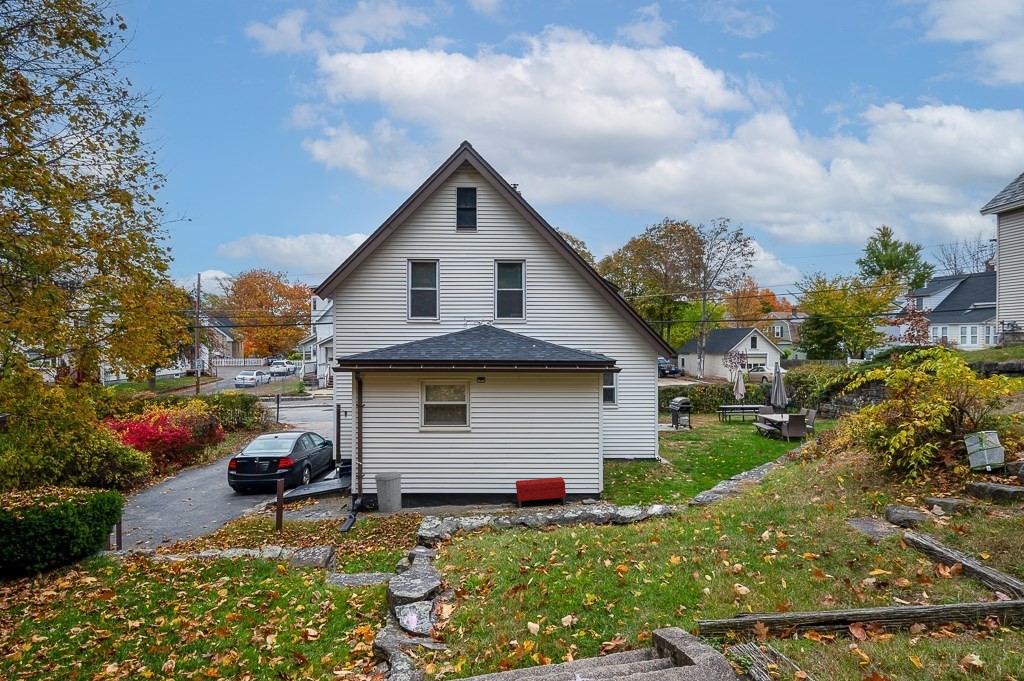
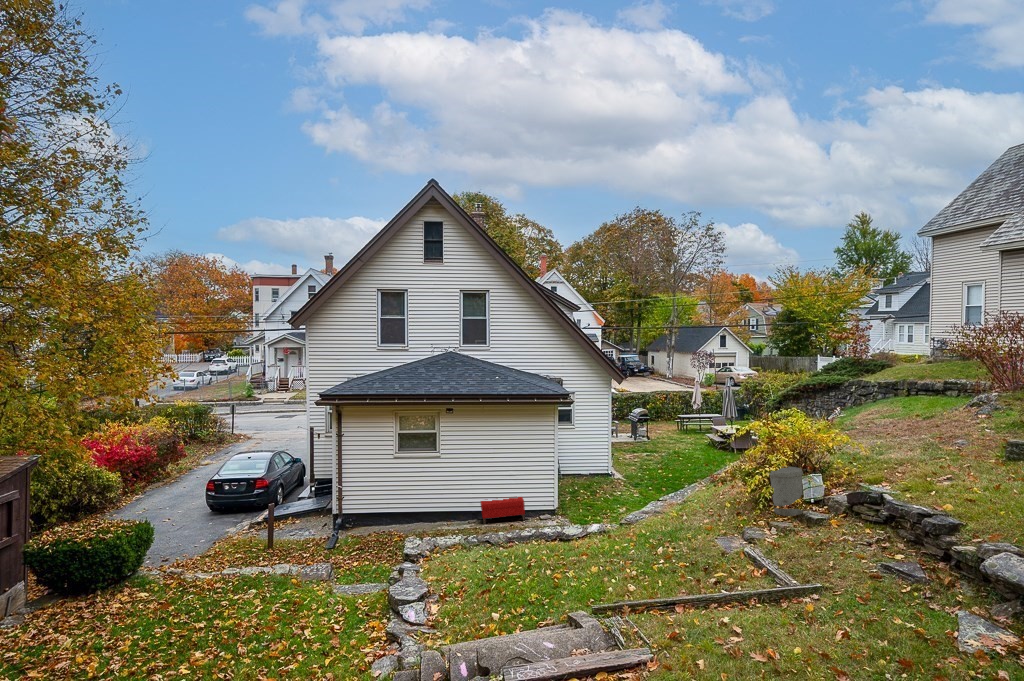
trash can: present [375,472,402,512] -> present [770,467,803,516]

